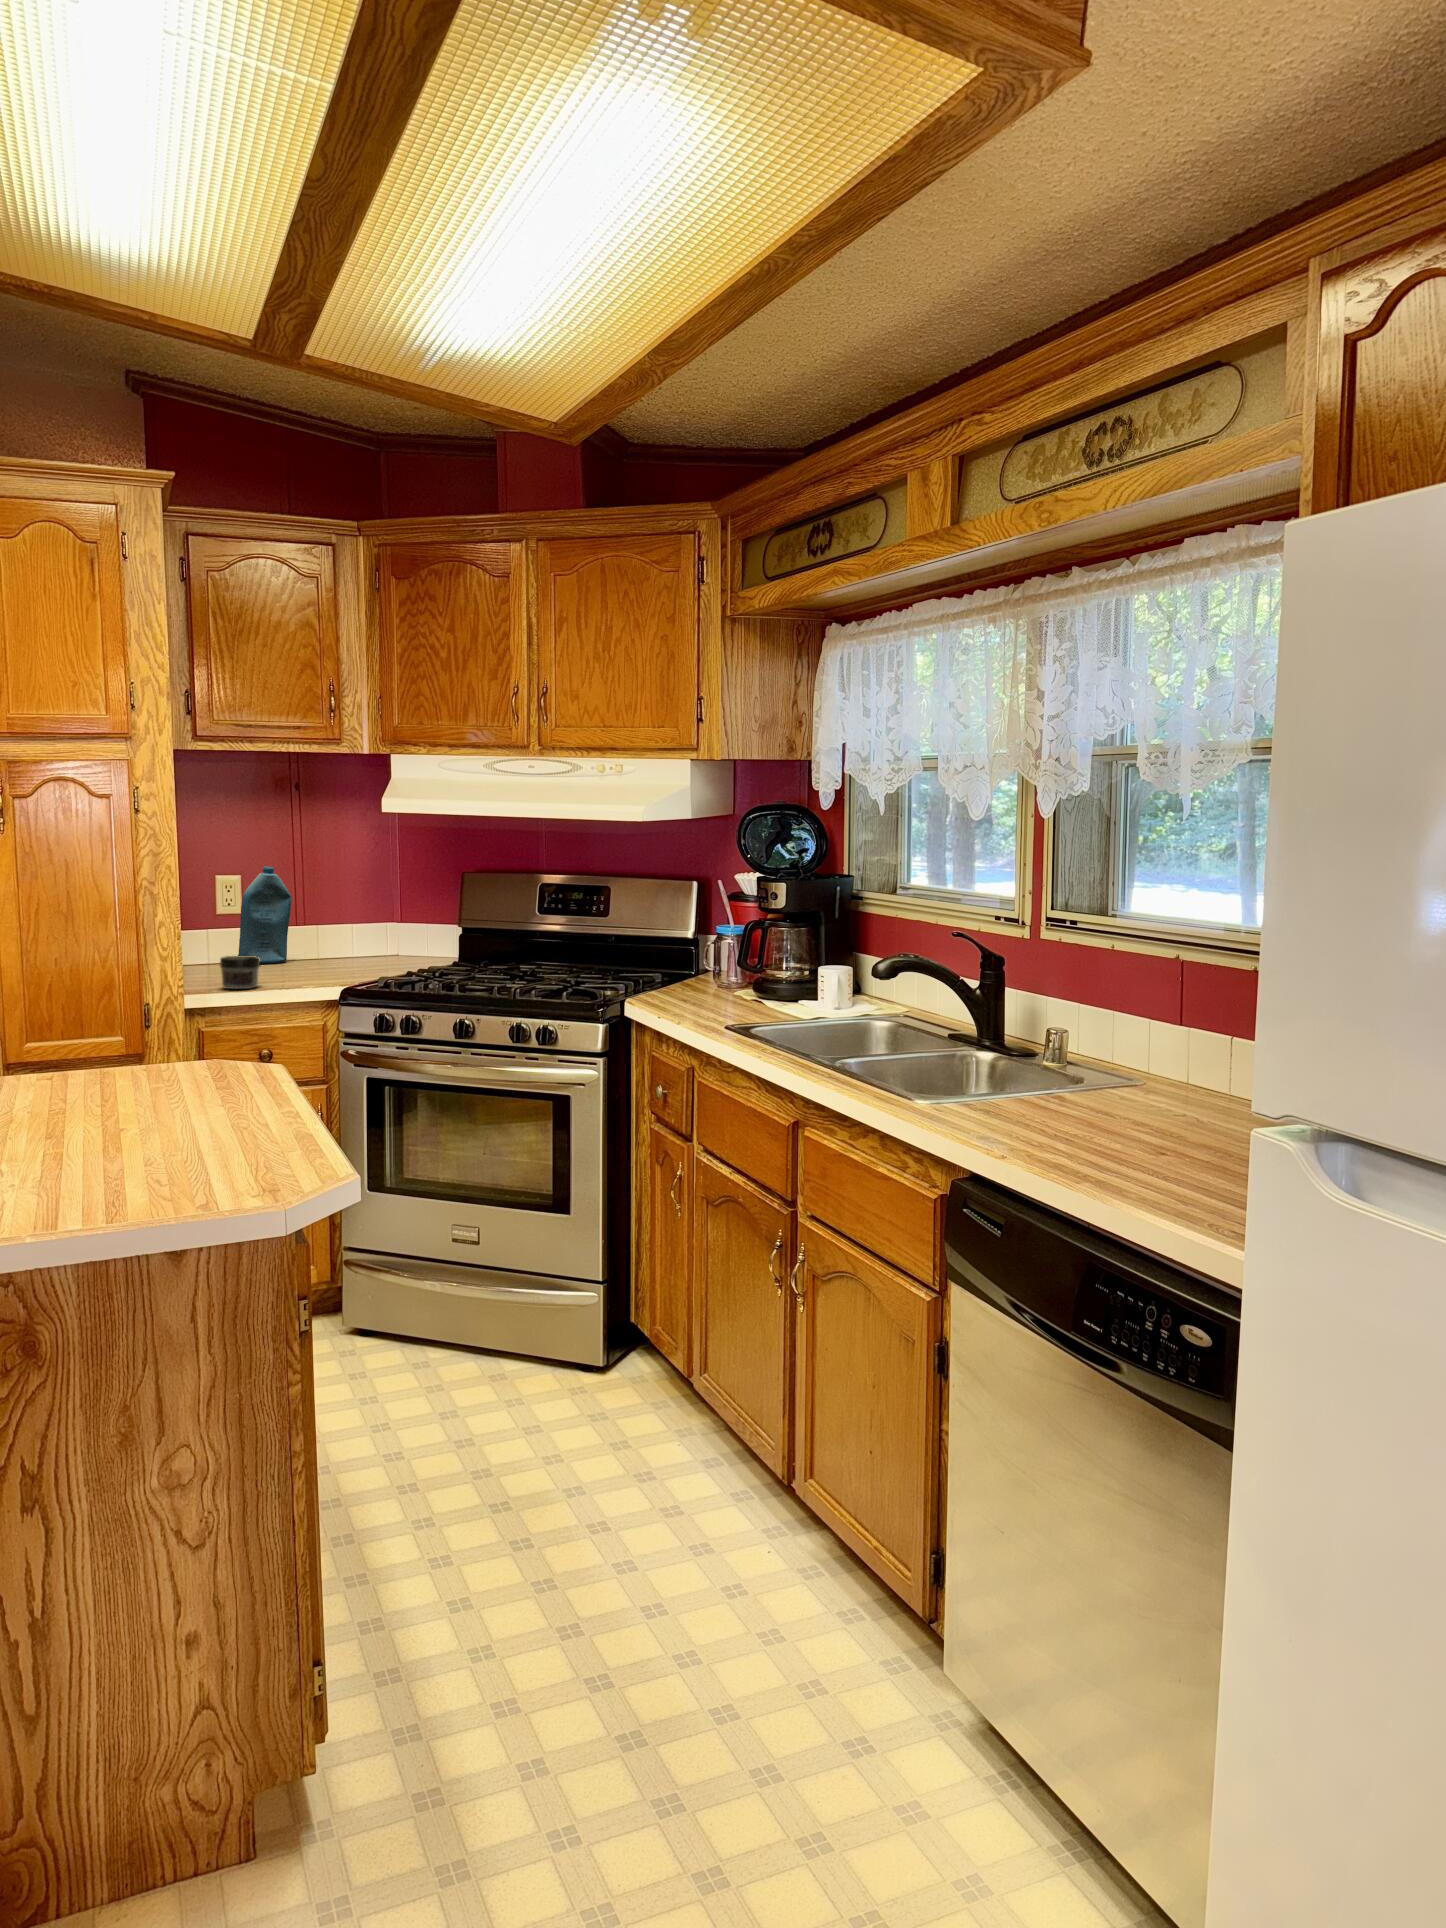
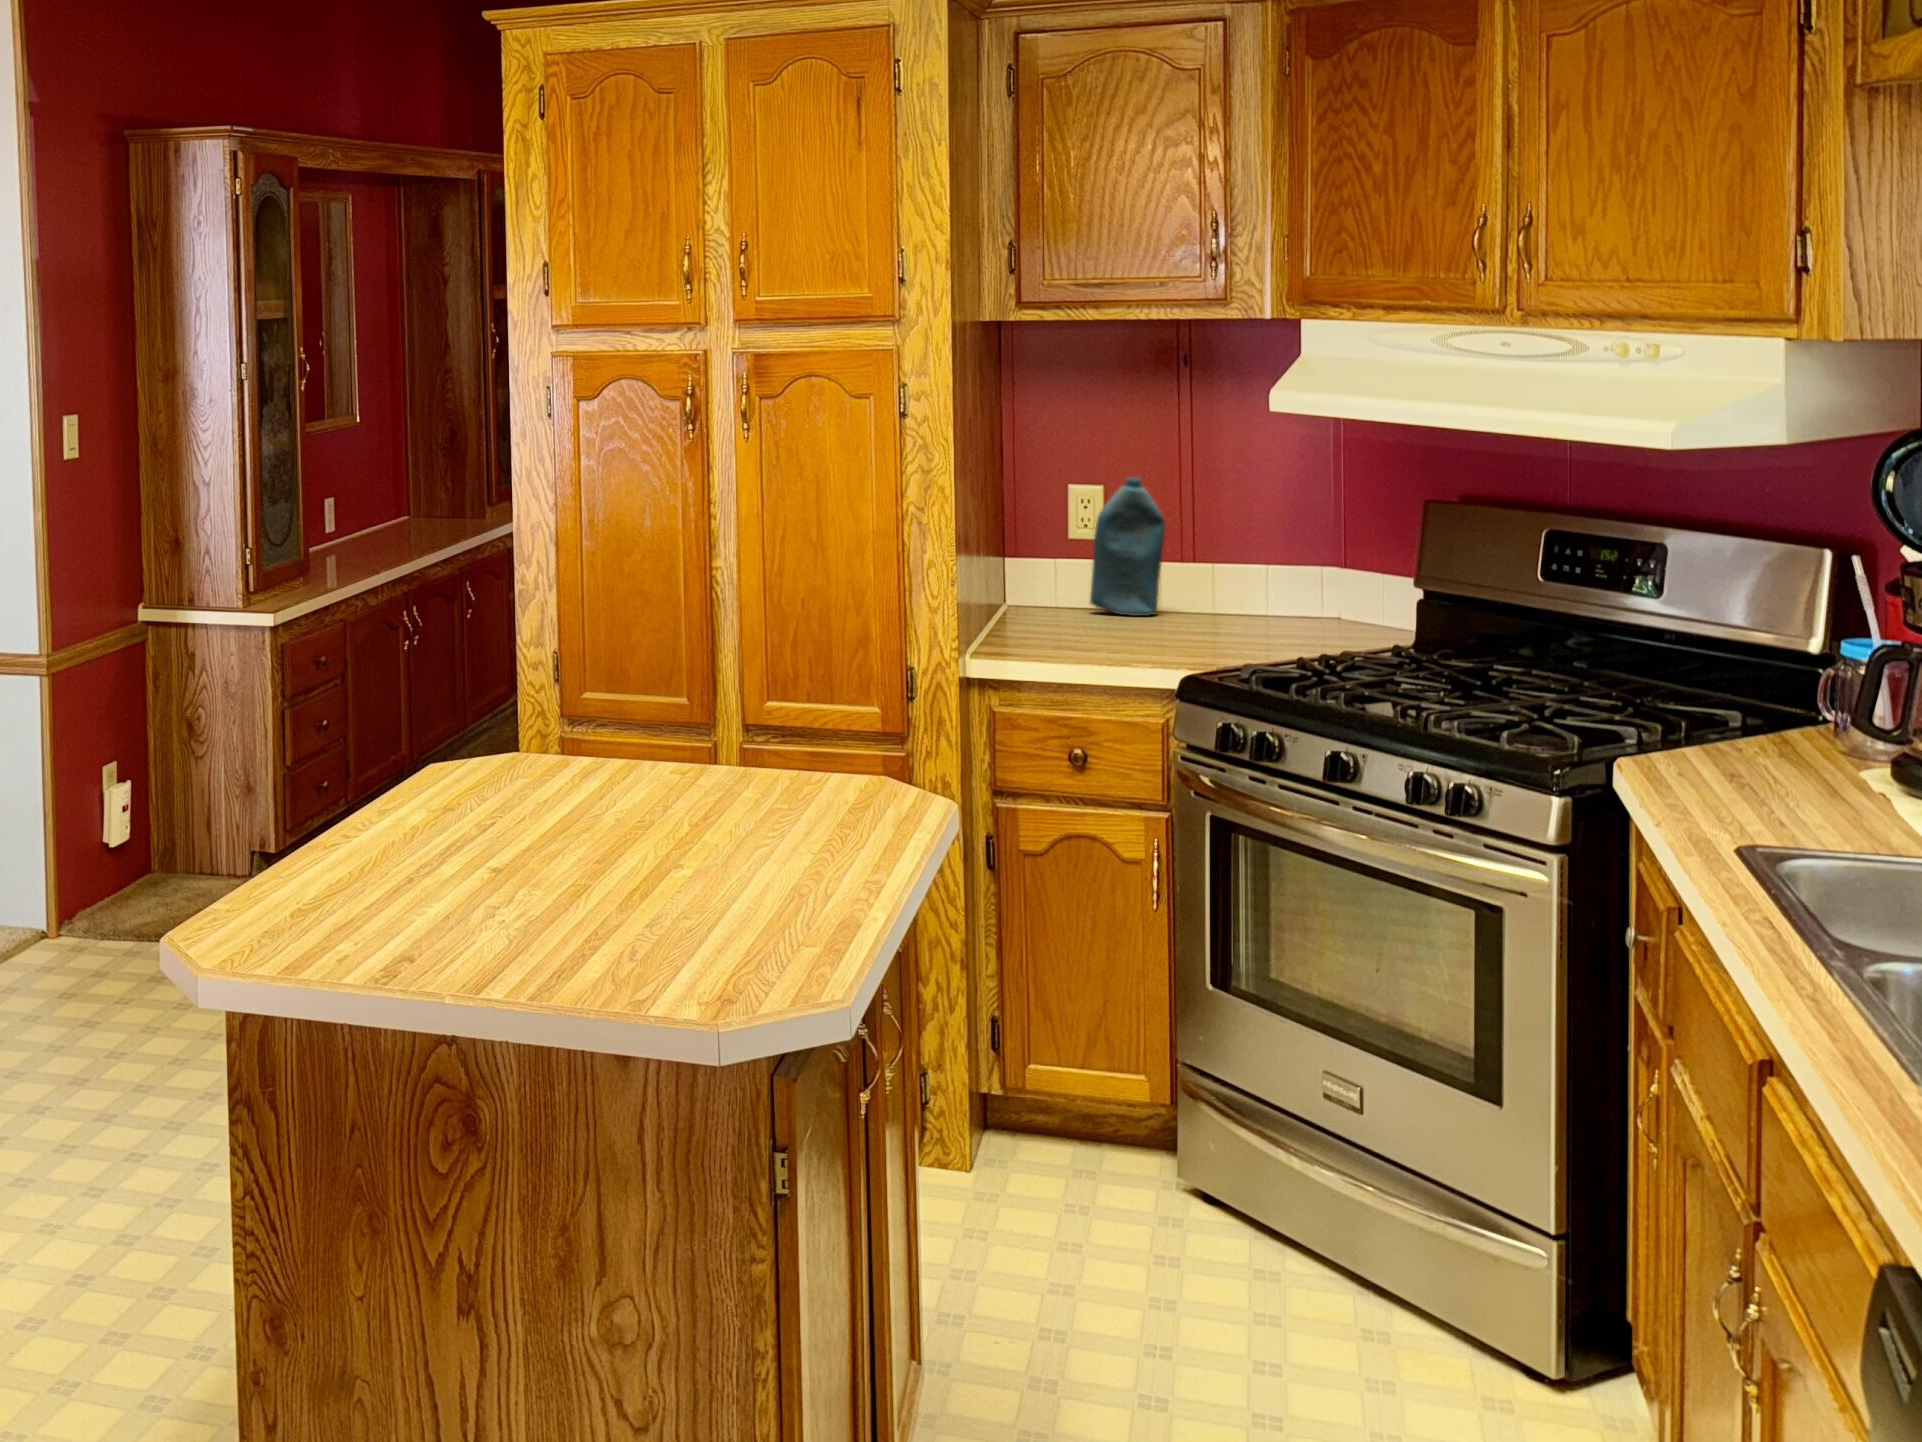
jar: present [220,956,260,989] -> none [1023,610,1079,659]

